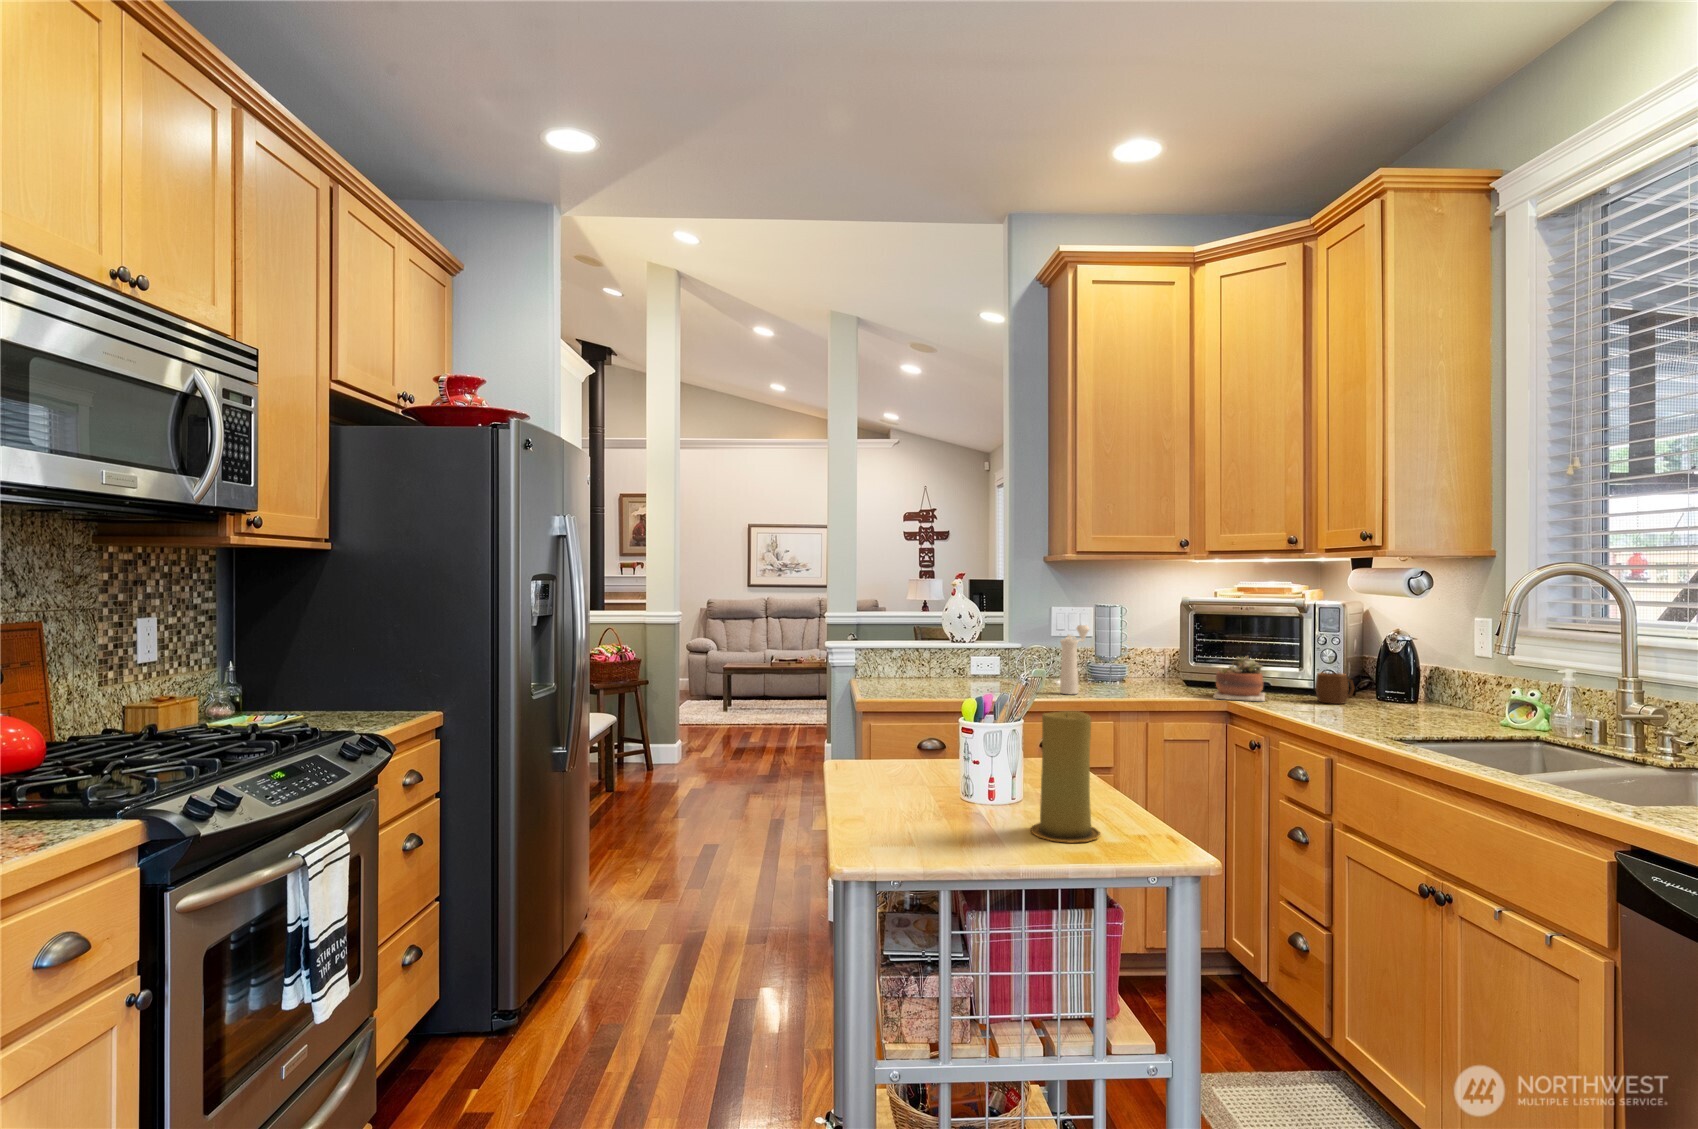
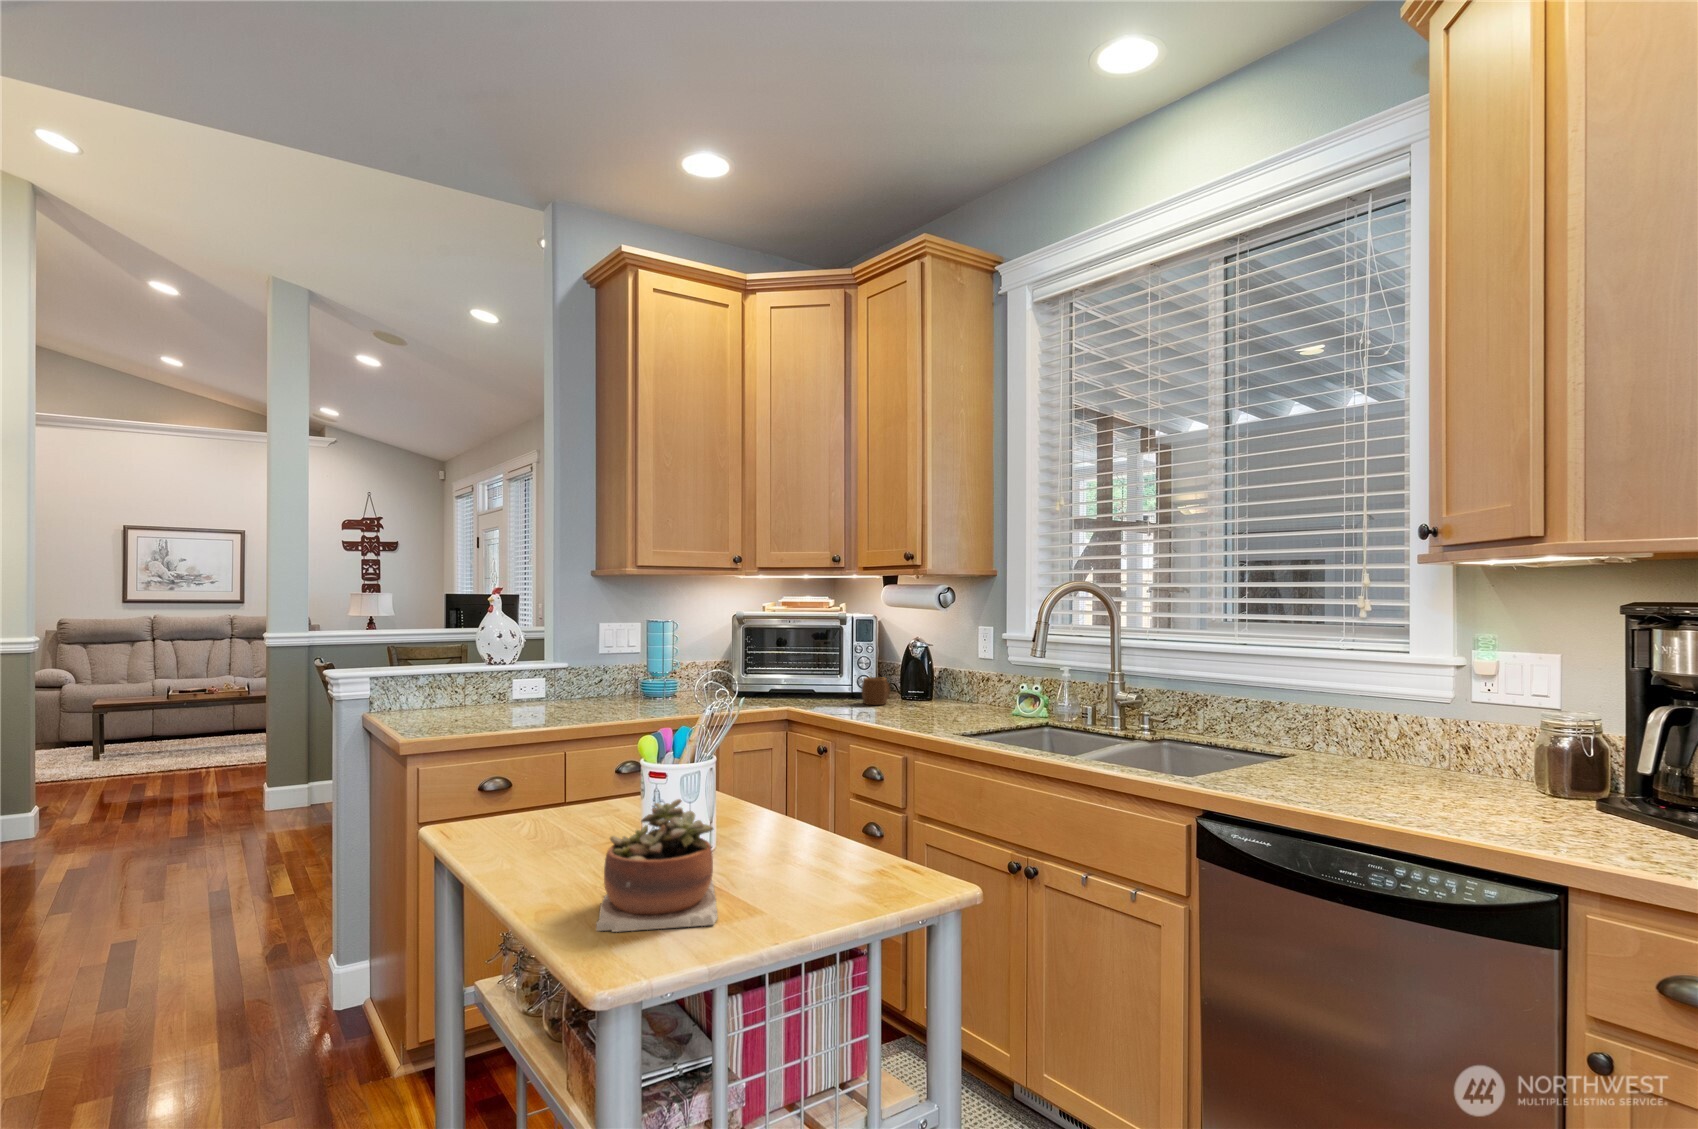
pepper mill: present [1060,625,1089,694] -> none [631,641,658,715]
succulent plant: present [1214,656,1265,701] -> present [596,799,718,932]
candle: present [1031,711,1100,843] -> none [763,737,842,892]

